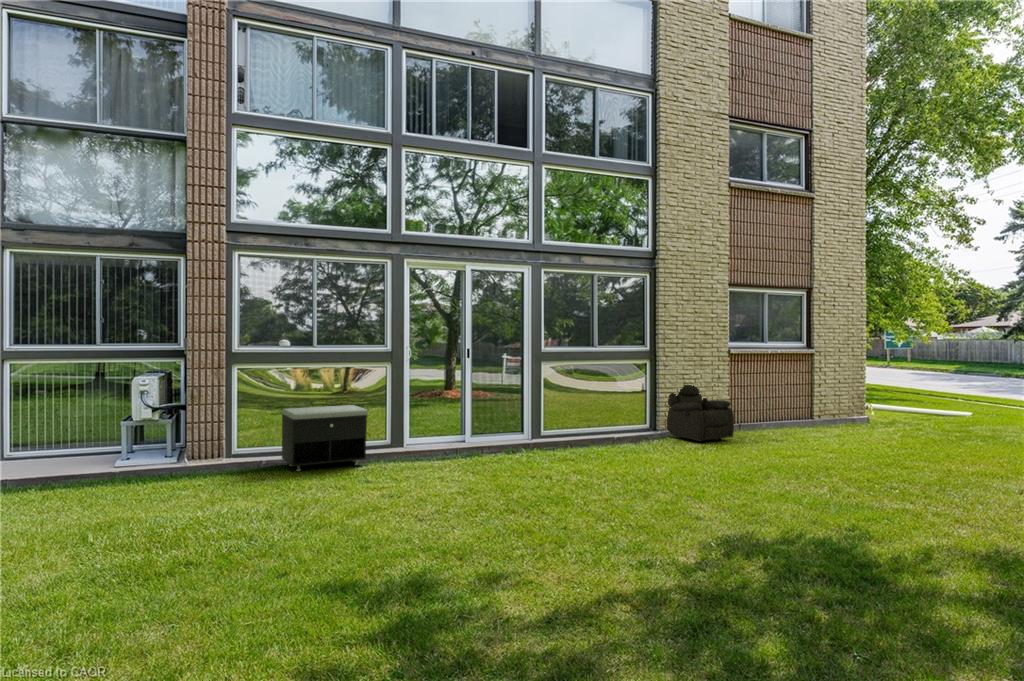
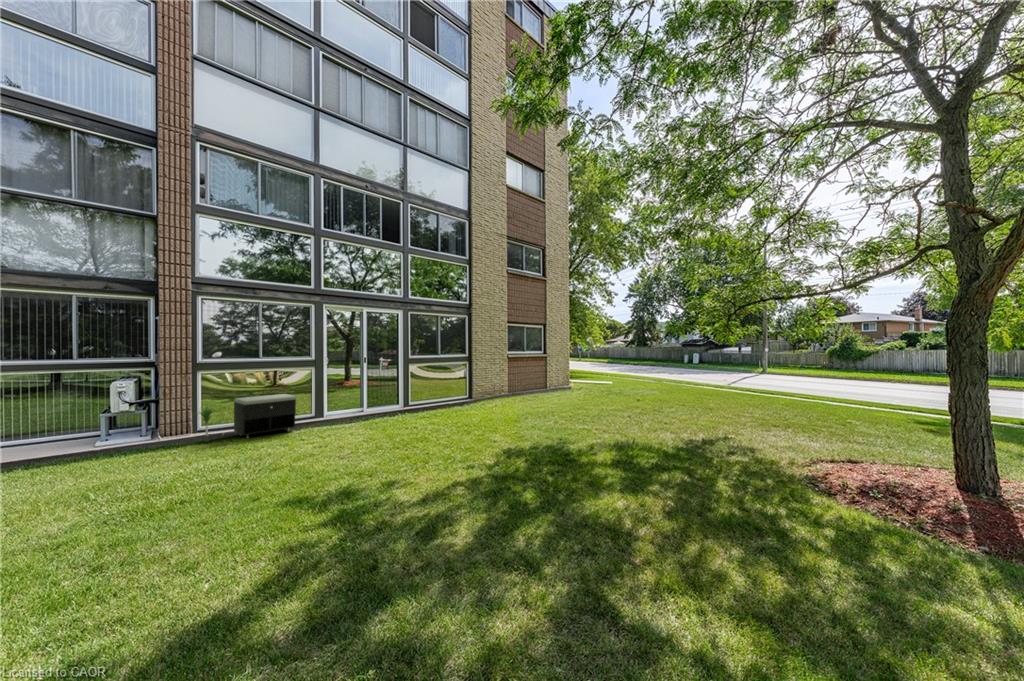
chair: present [665,385,734,443] -> none [473,369,512,405]
potted plant: none [224,411,266,472] -> present [200,406,215,442]

